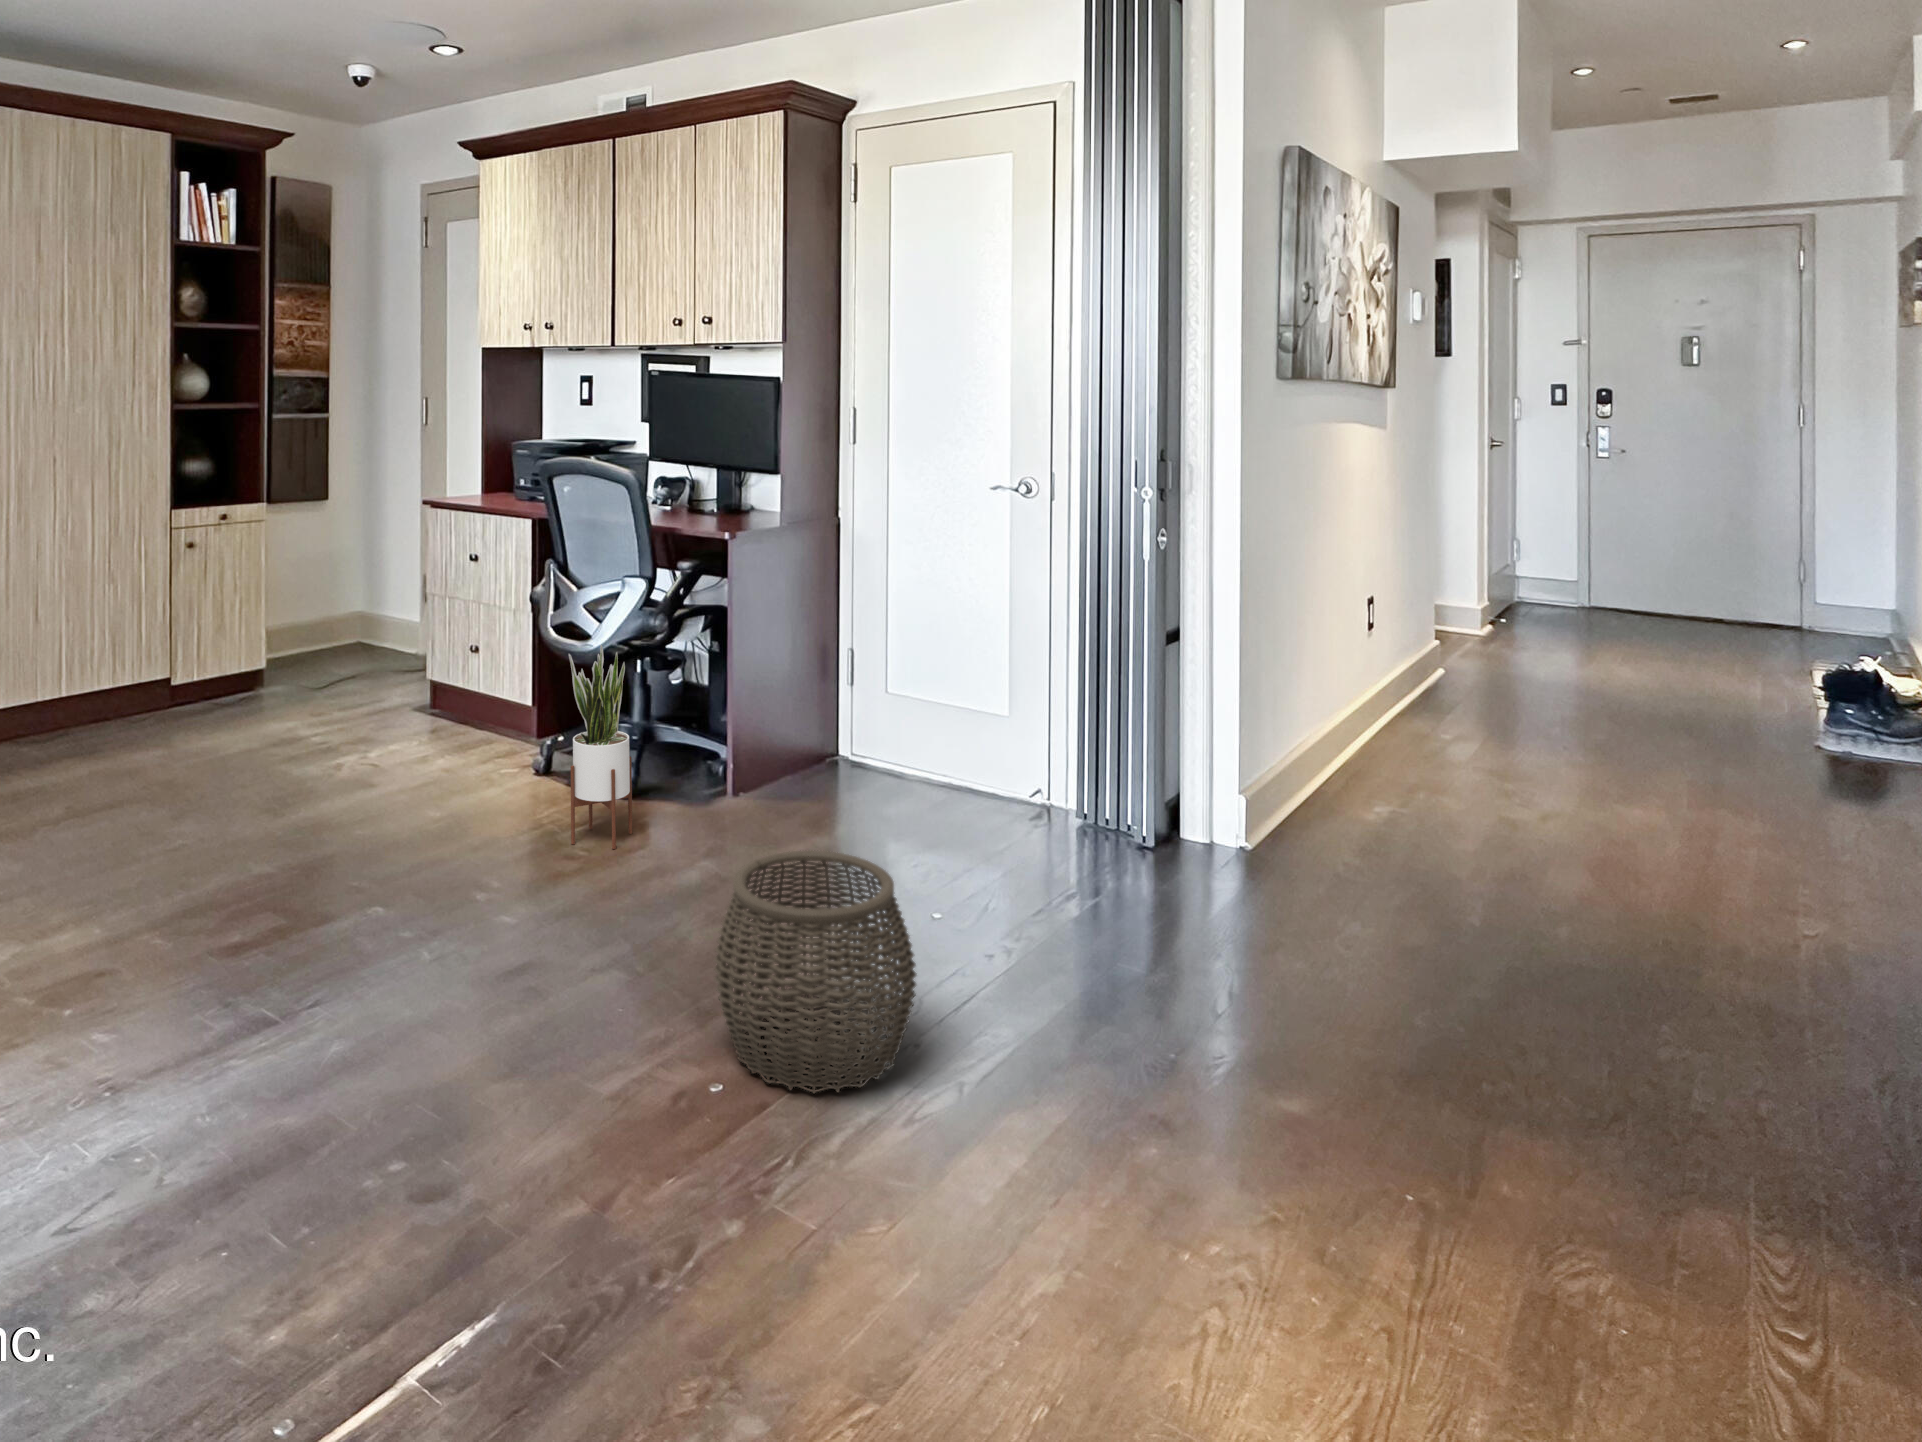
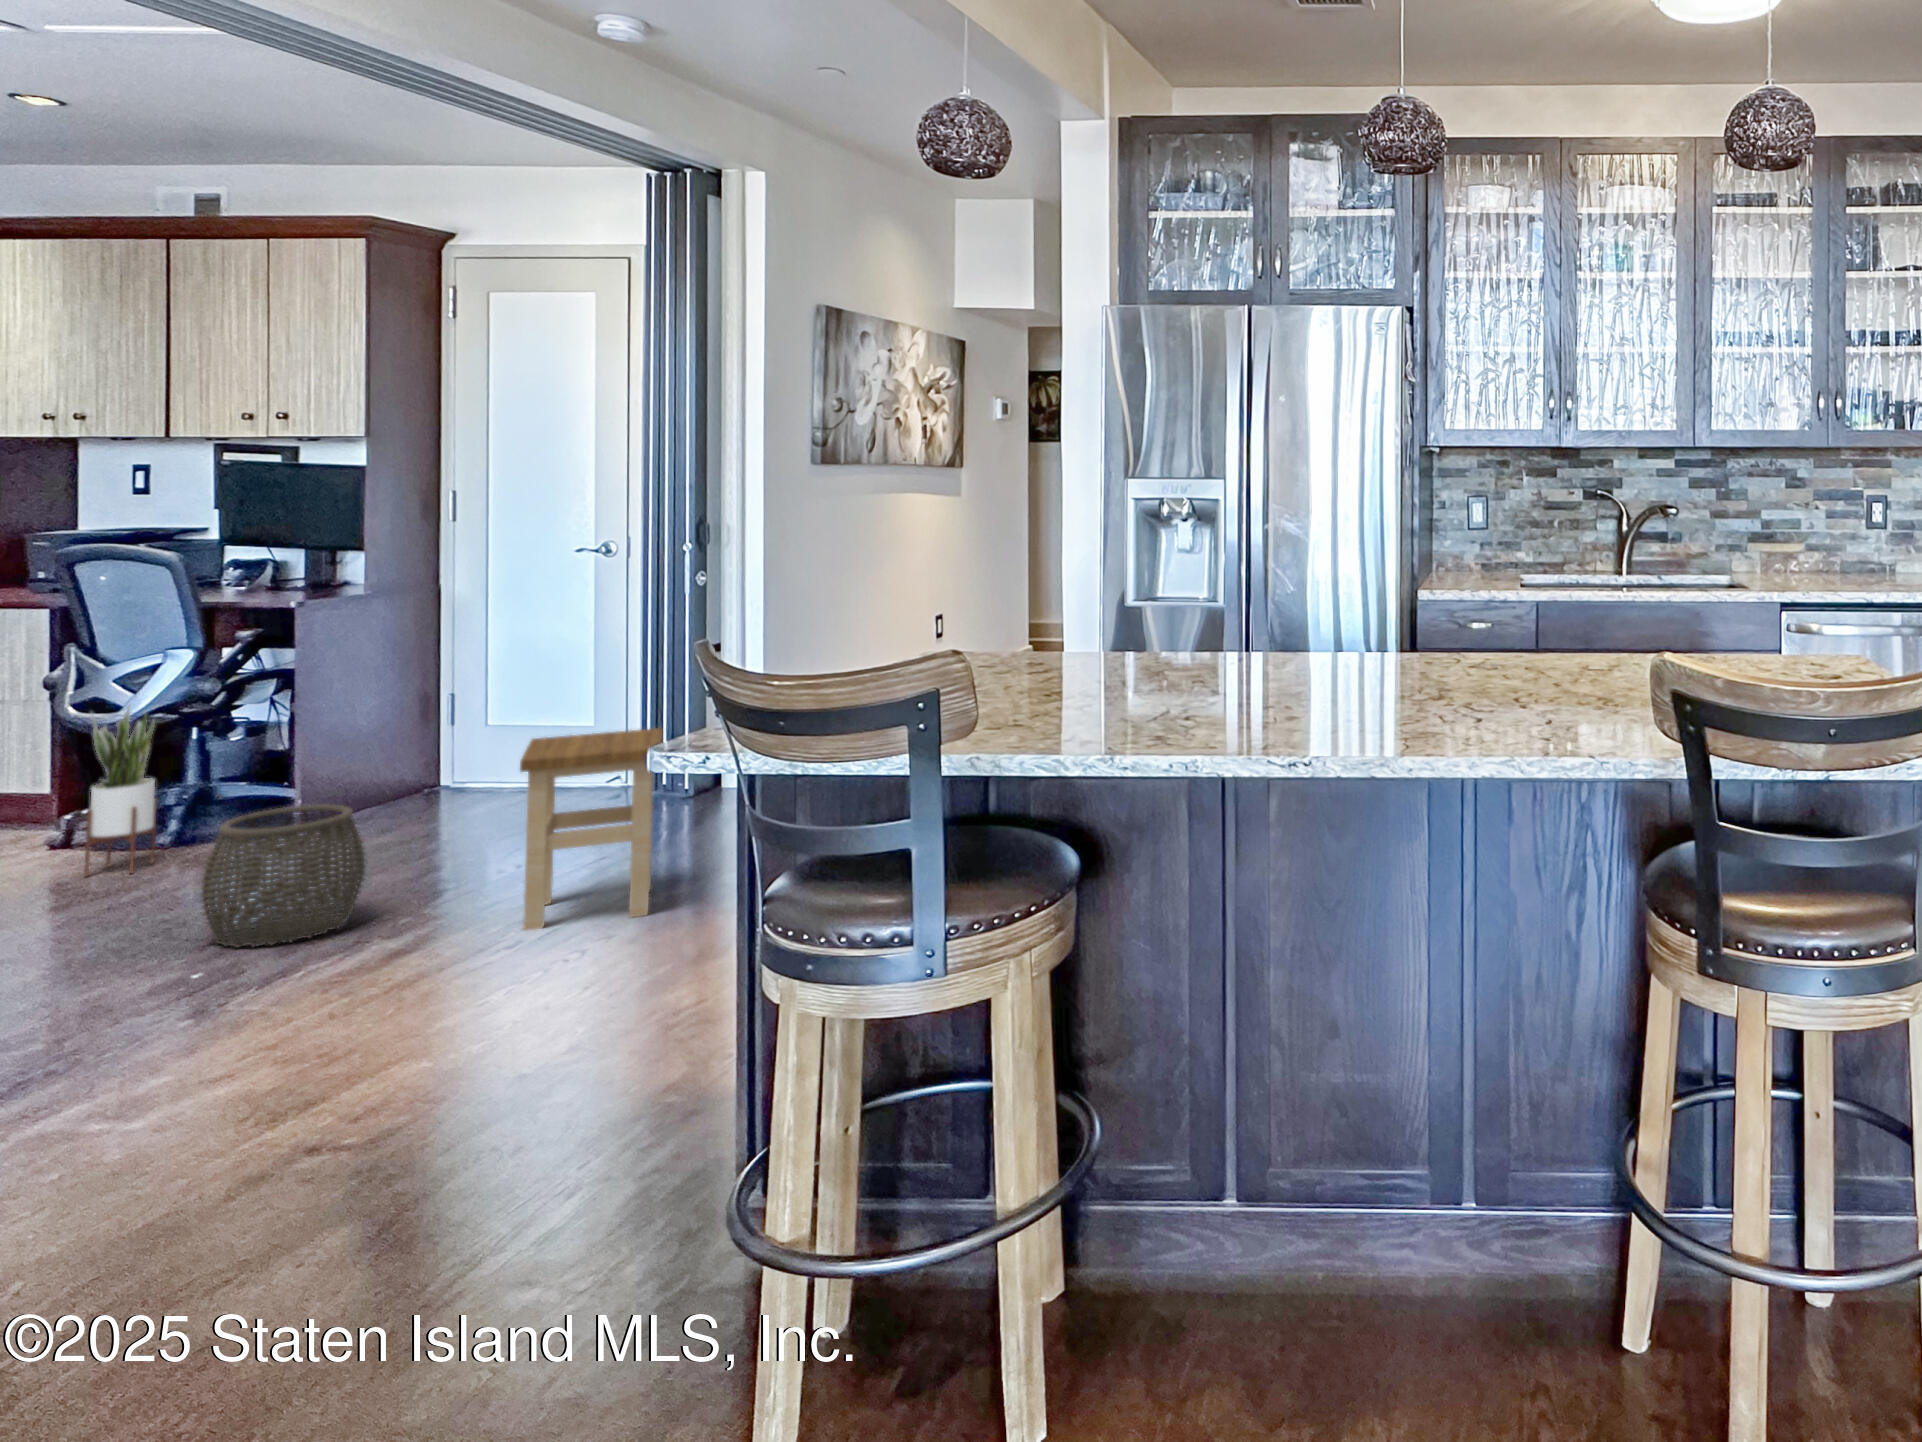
stool: none [1129,799,1411,1190] -> present [520,728,663,931]

